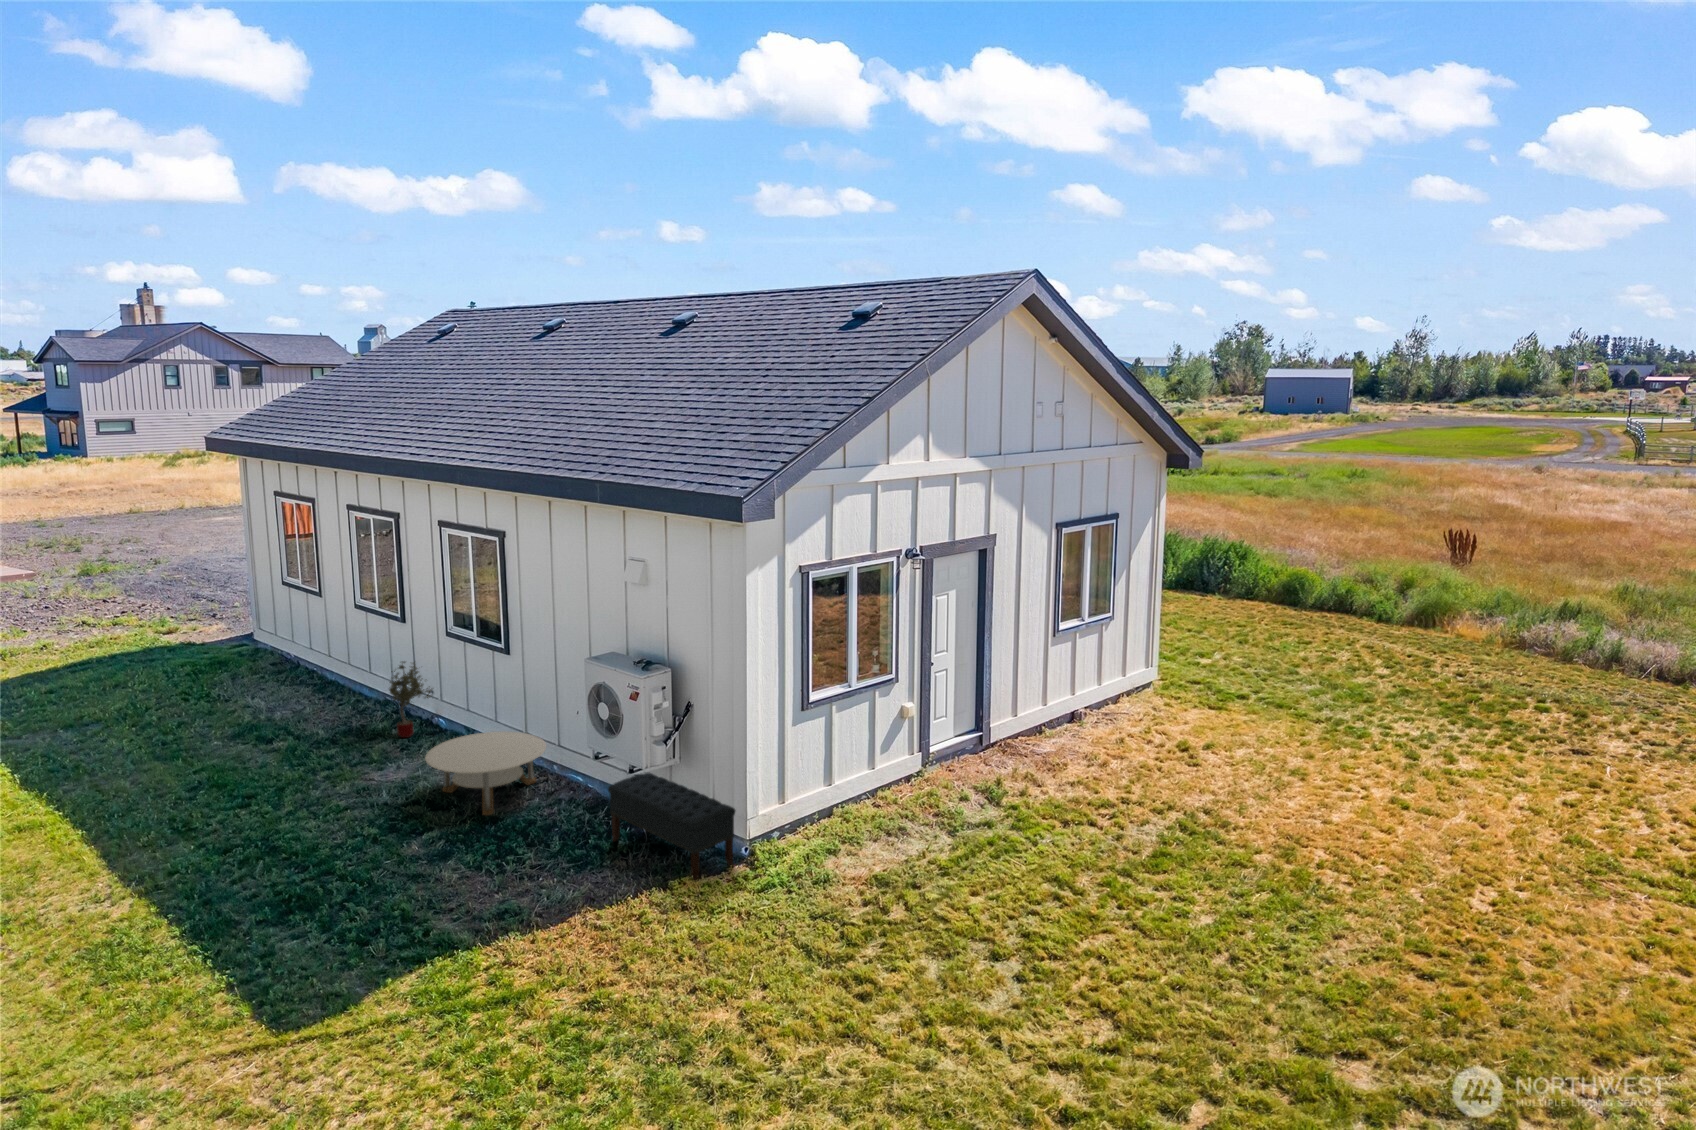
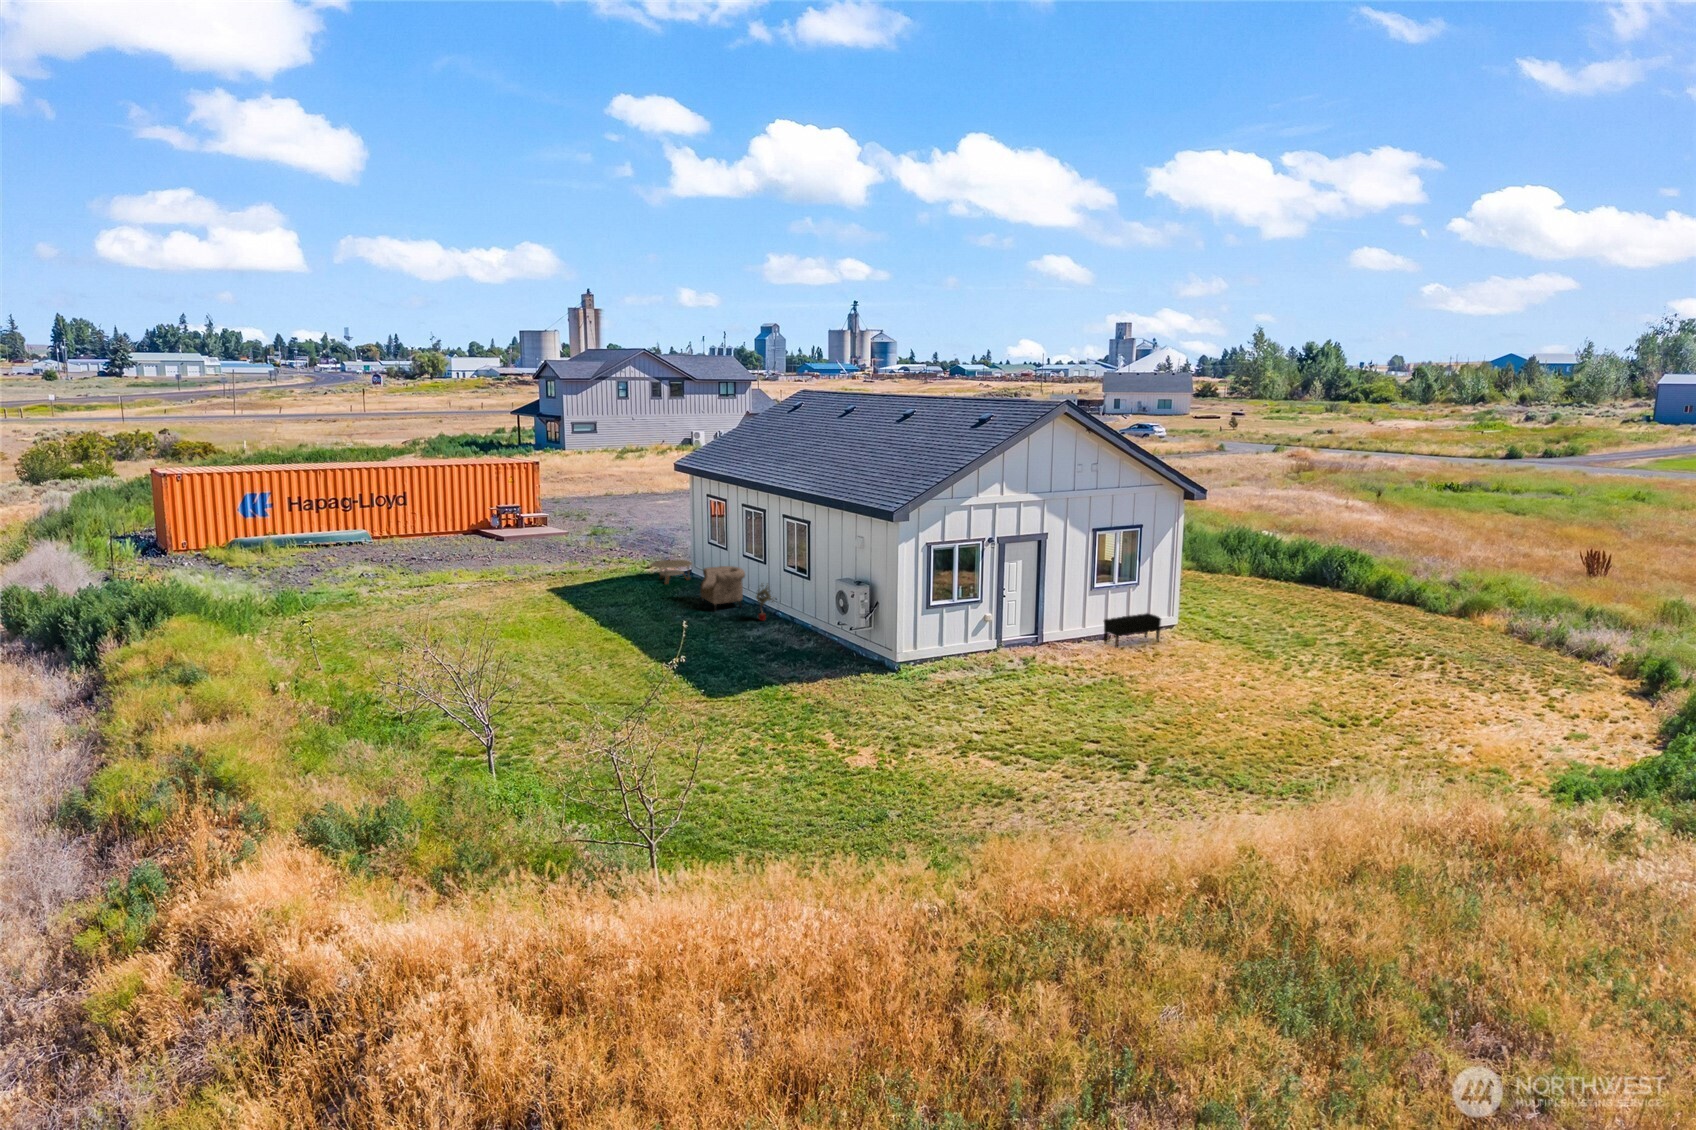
chair: none [268,627,363,724] -> present [700,566,745,611]
round table: present [425,731,546,815] -> present [651,560,692,584]
bench: present [608,773,735,882] -> present [1104,613,1161,647]

